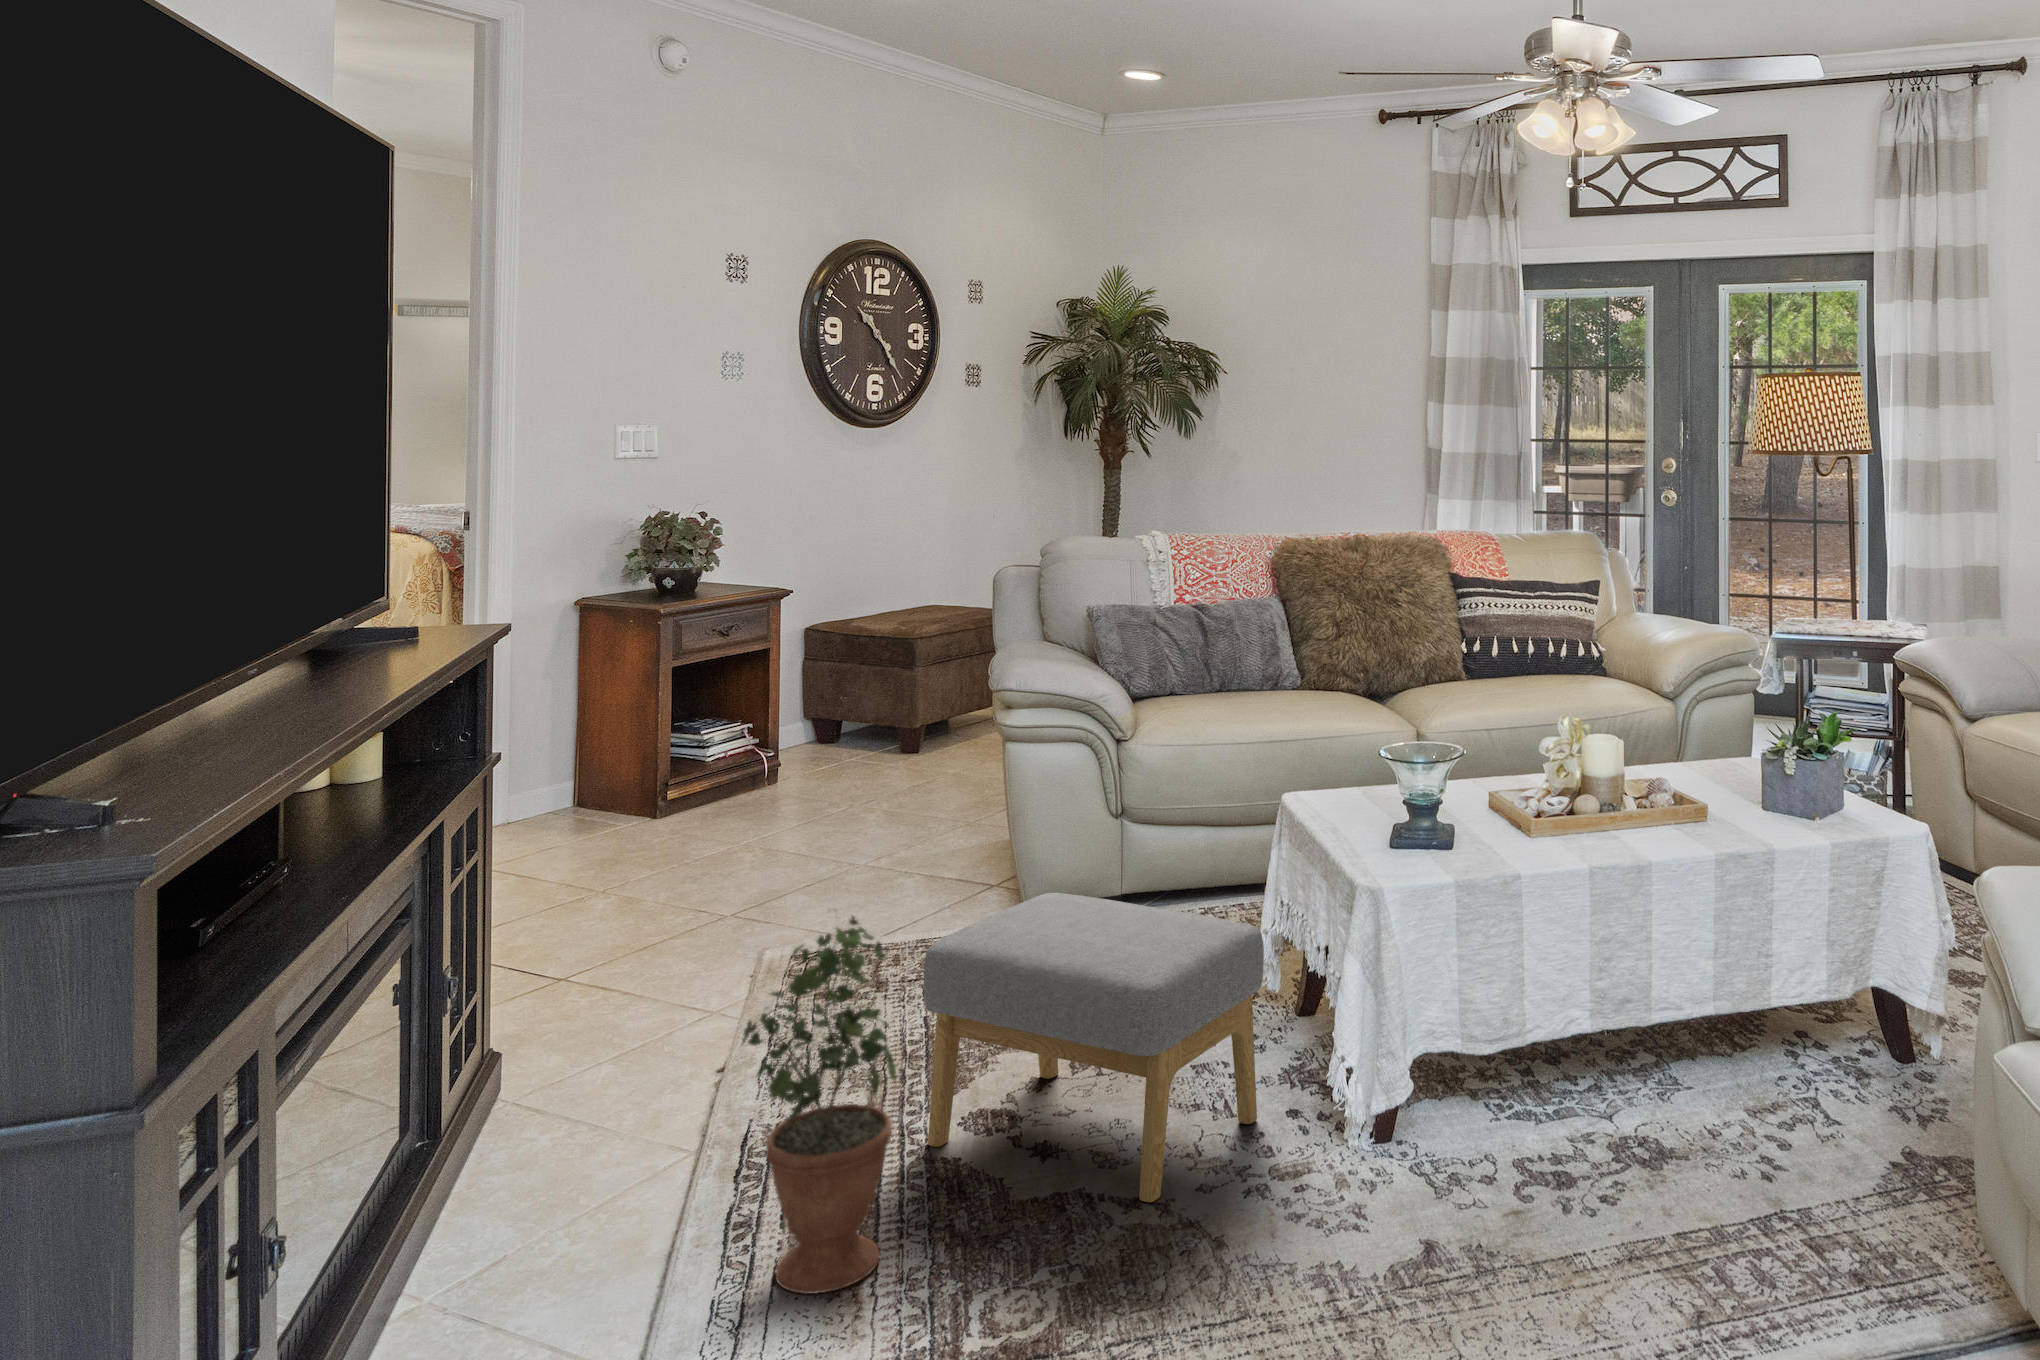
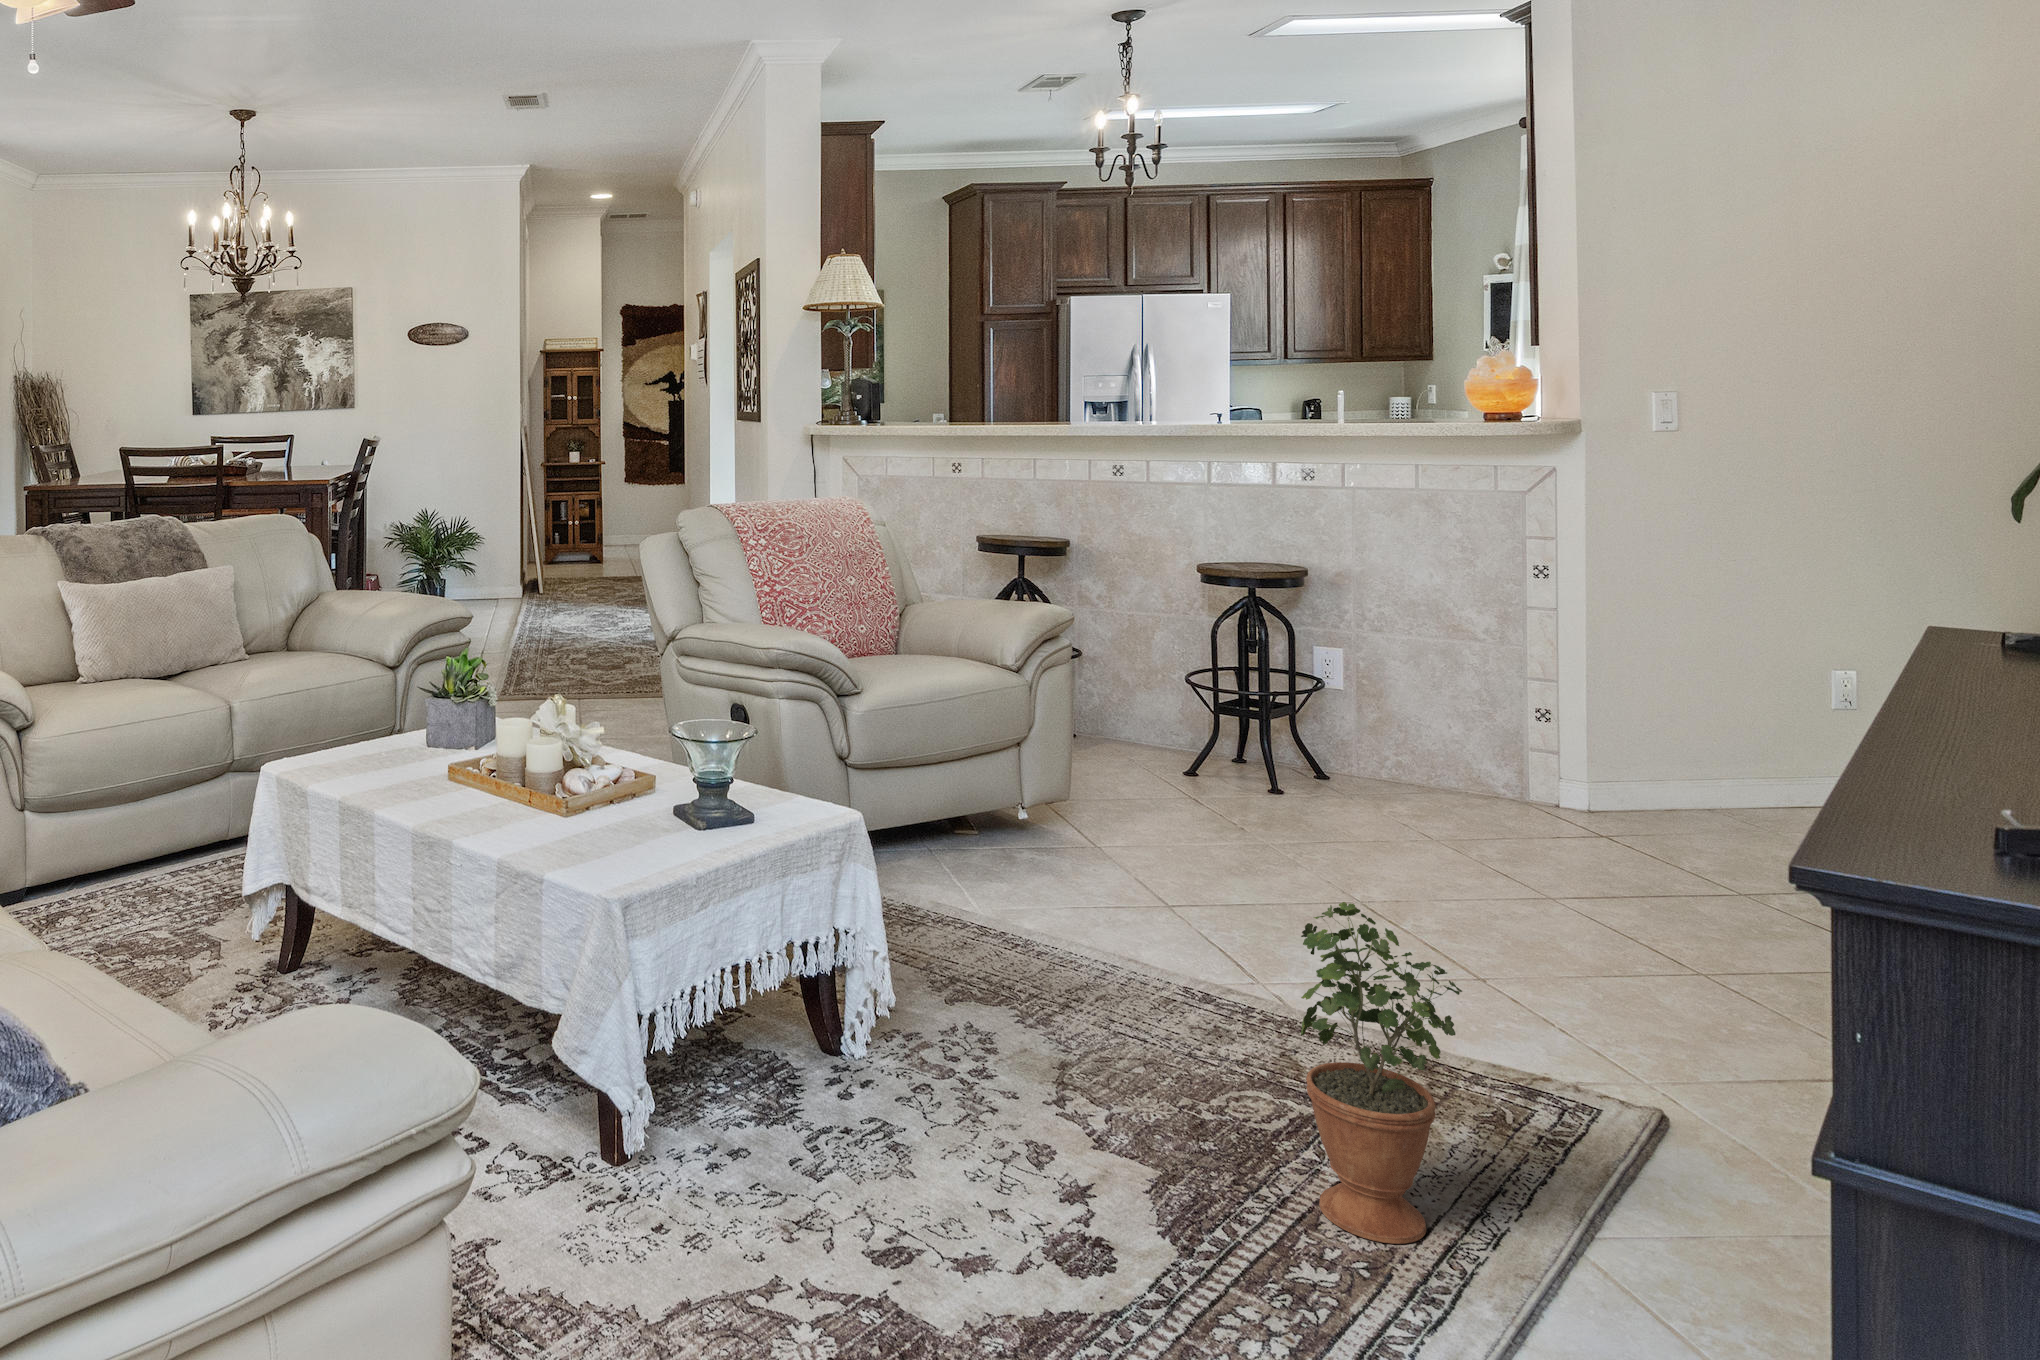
footstool: present [924,893,1264,1202] -> none [877,918,1177,1270]

